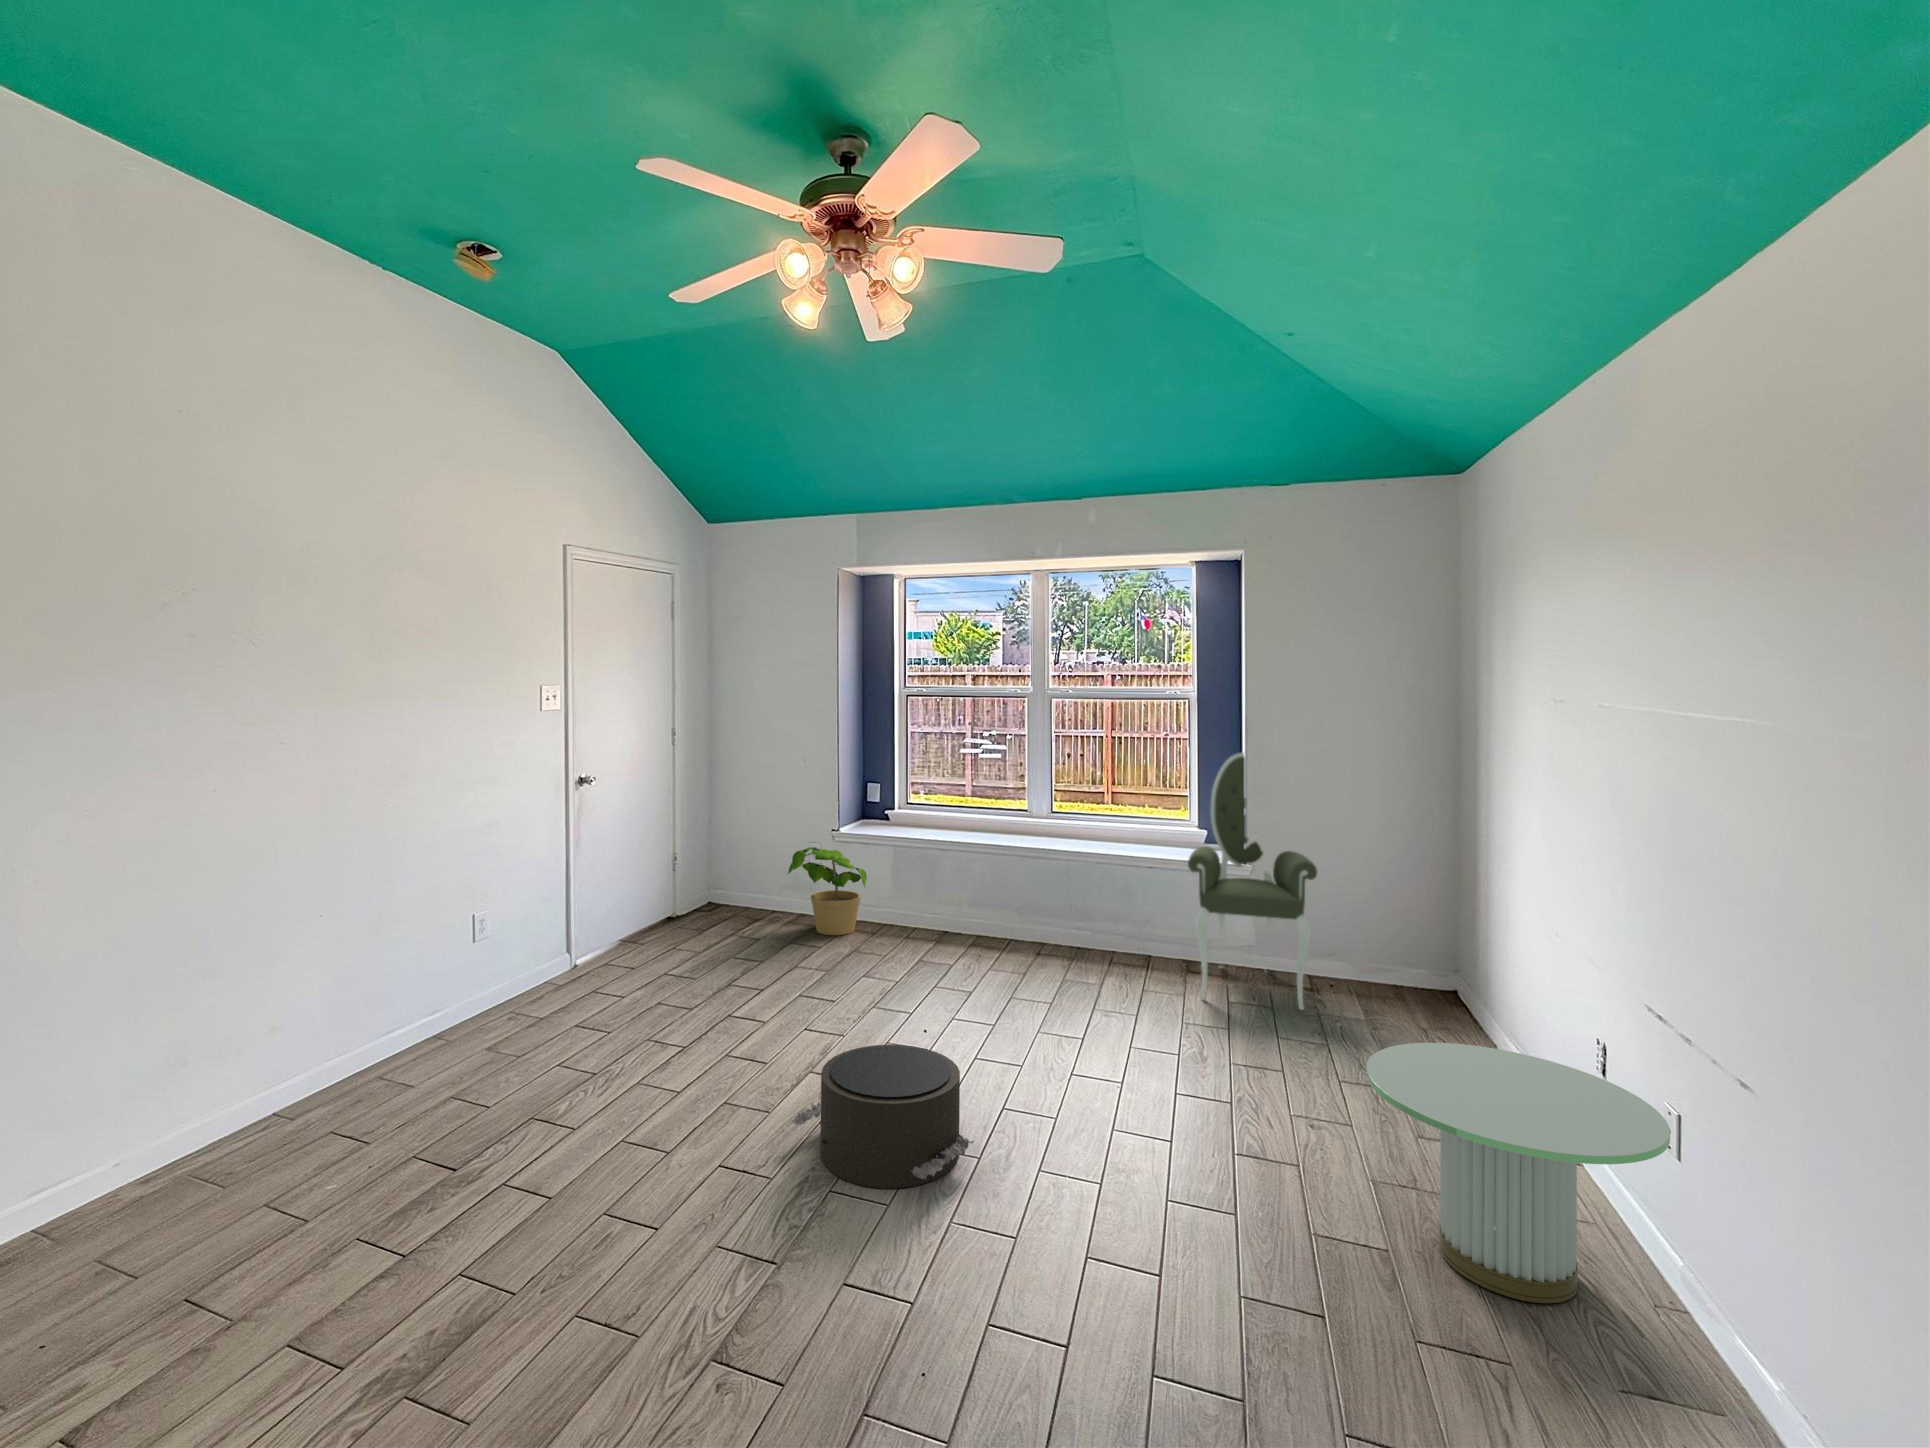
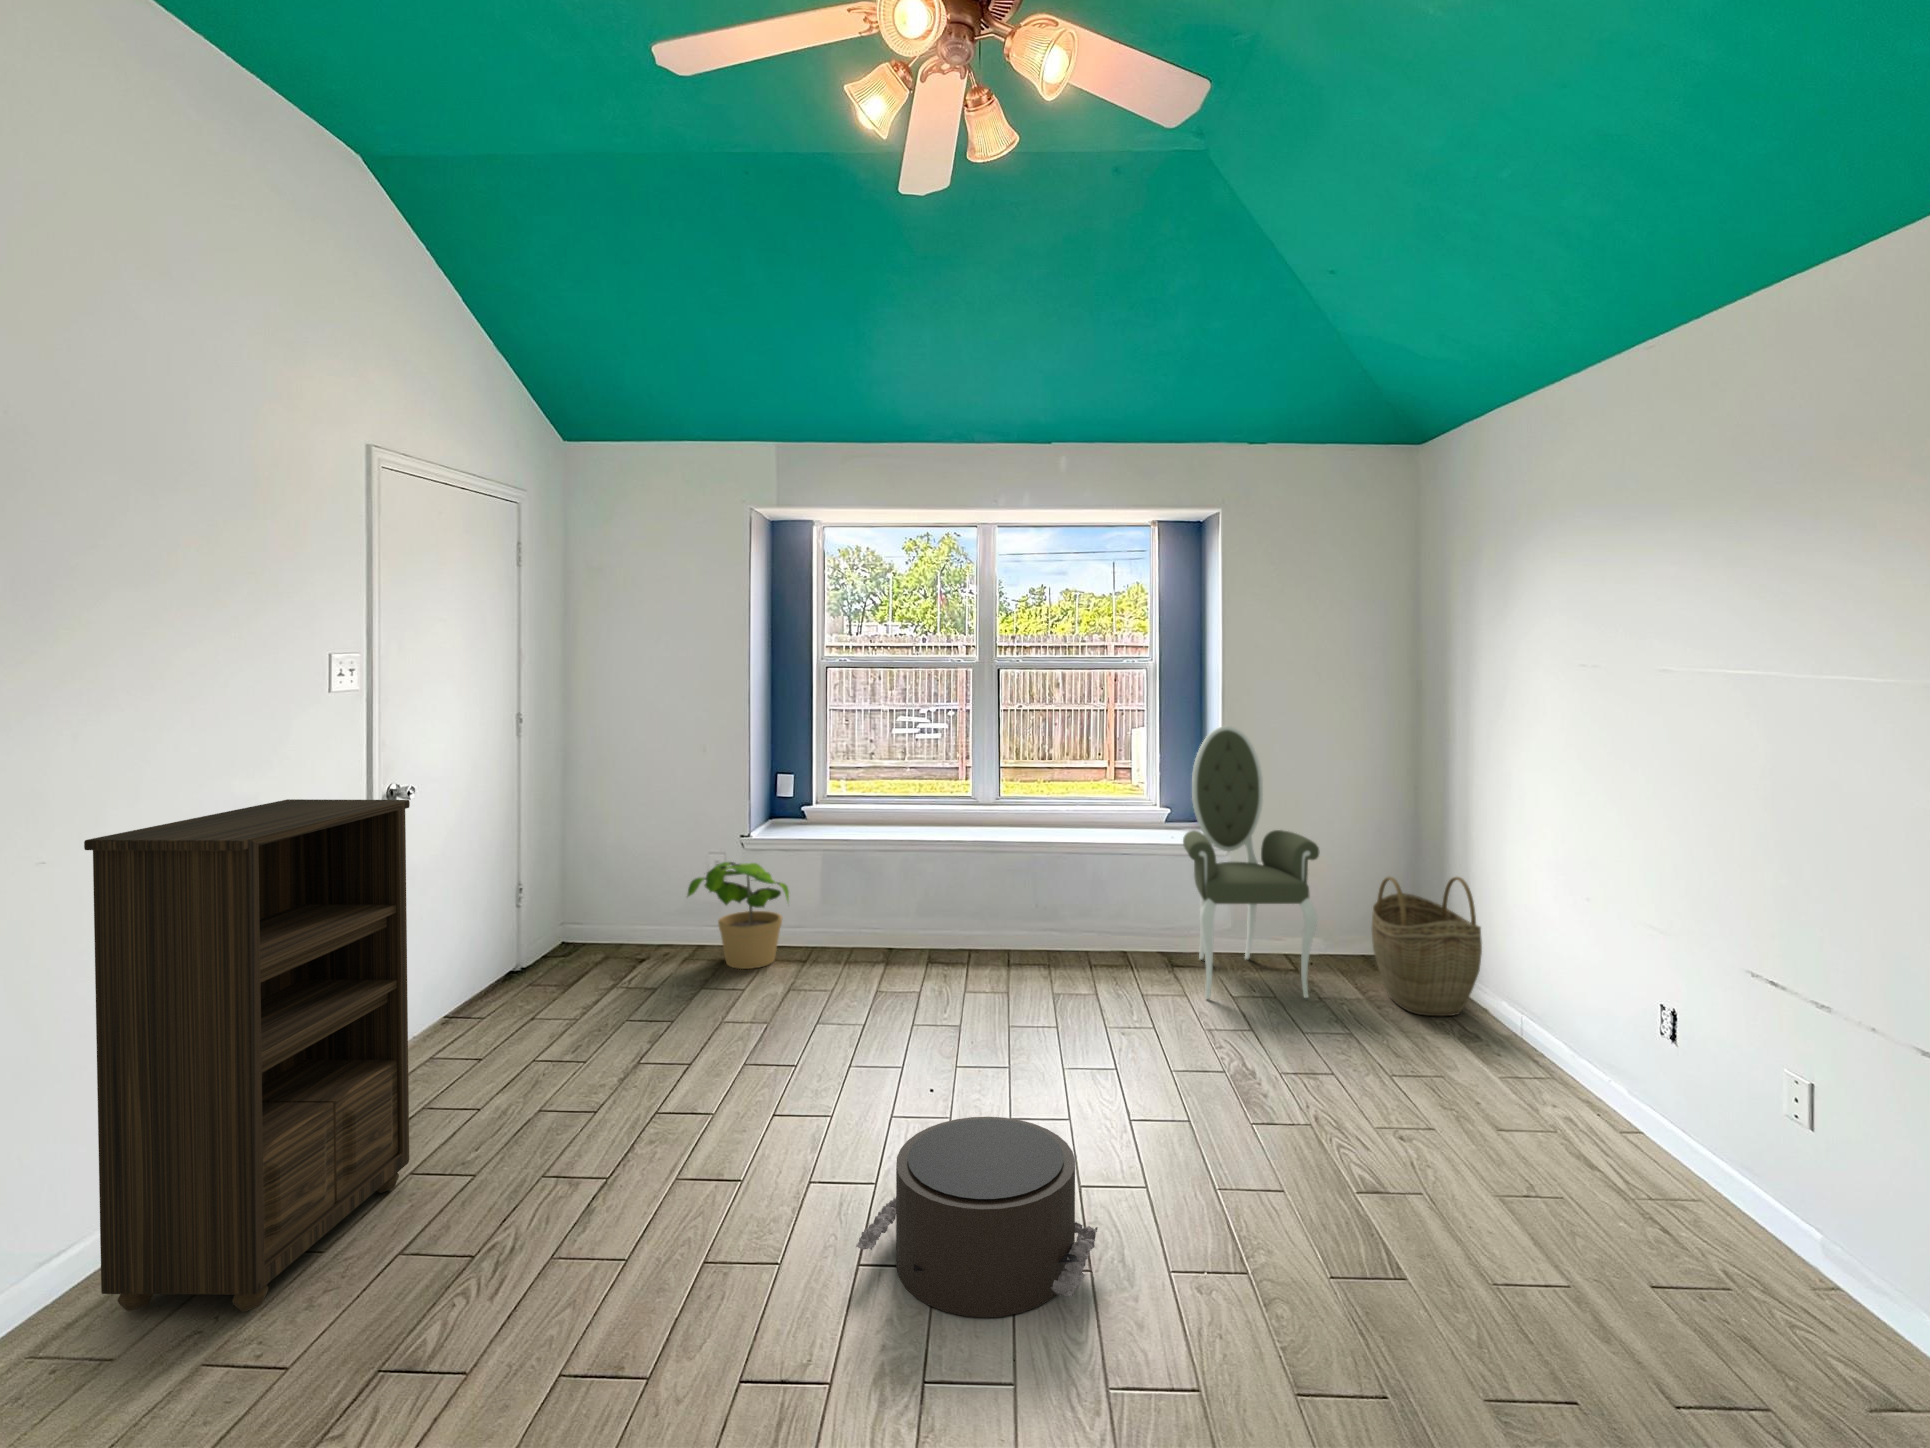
bookshelf: none [359,775,552,1094] -> present [84,799,410,1312]
woven basket: none [1374,900,1479,1042] -> present [1372,877,1482,1016]
side table: present [1366,1043,1670,1303] -> none [1520,1031,1839,1297]

